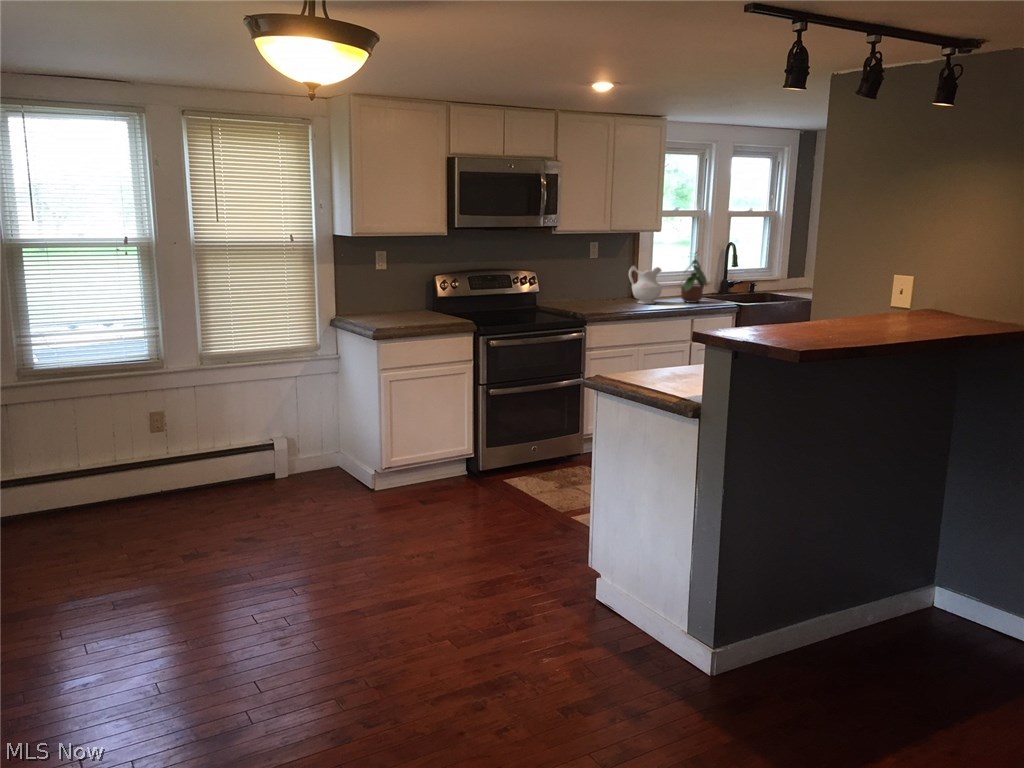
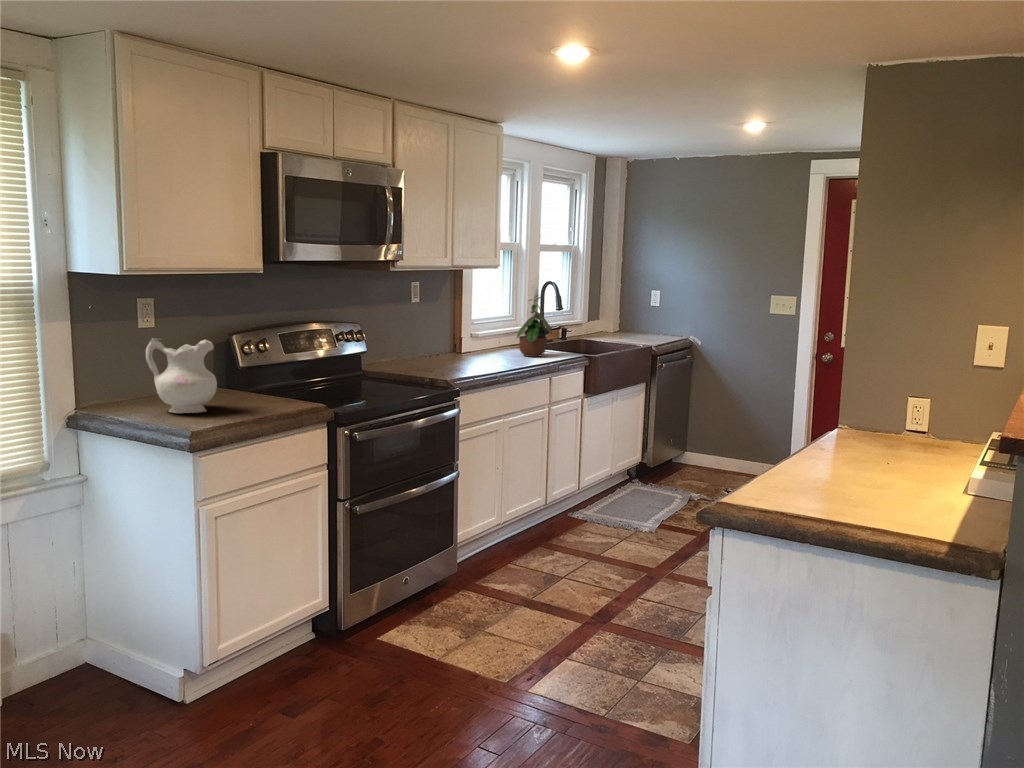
ceramic pitcher: present [629,266,662,304] -> present [146,338,217,413]

